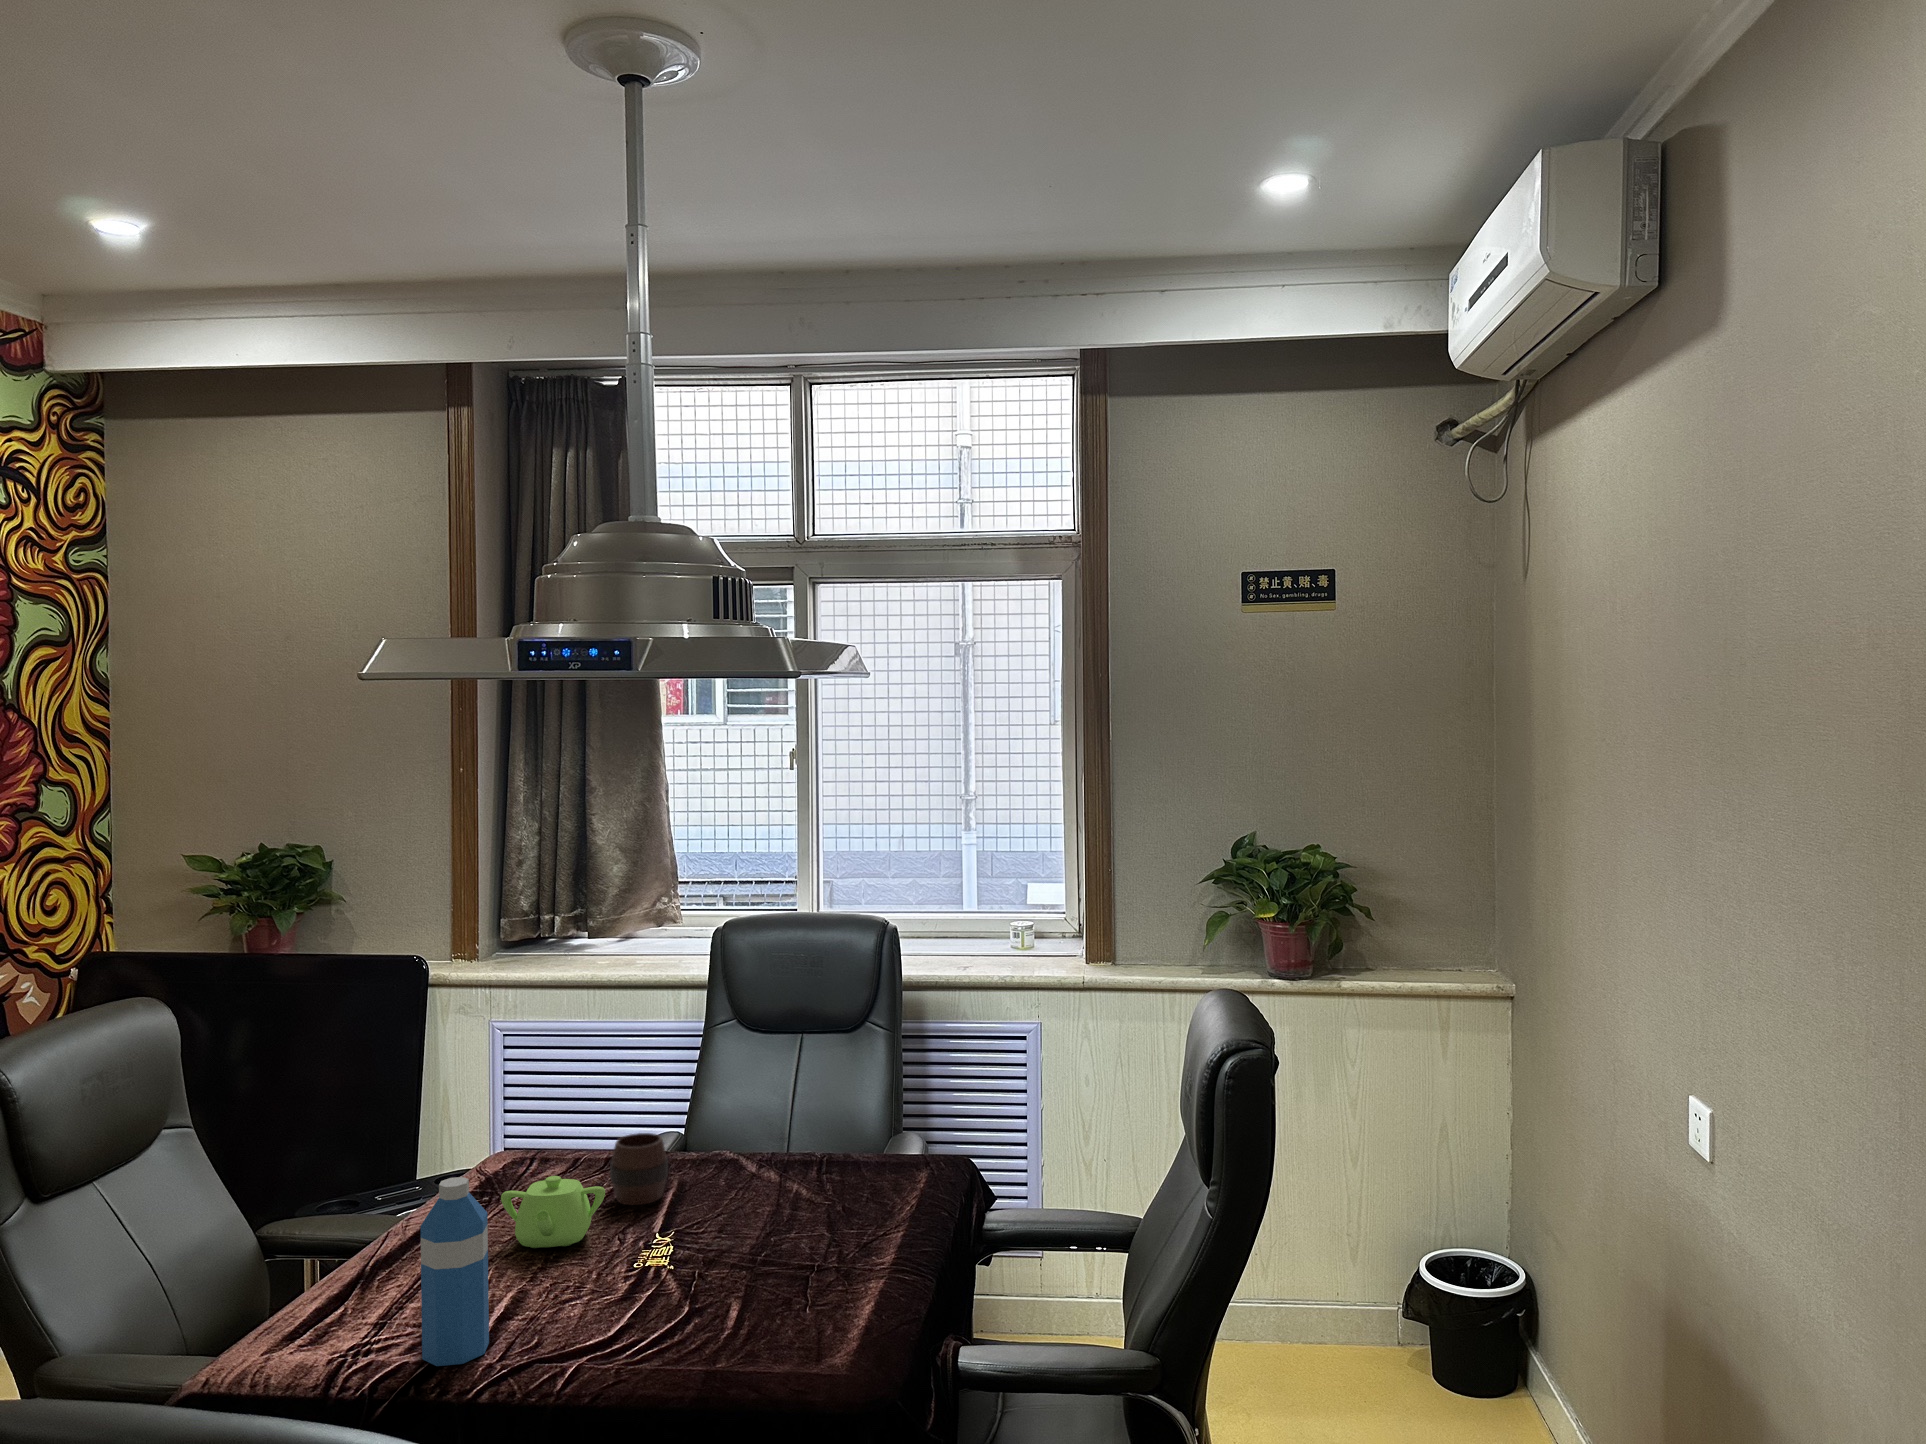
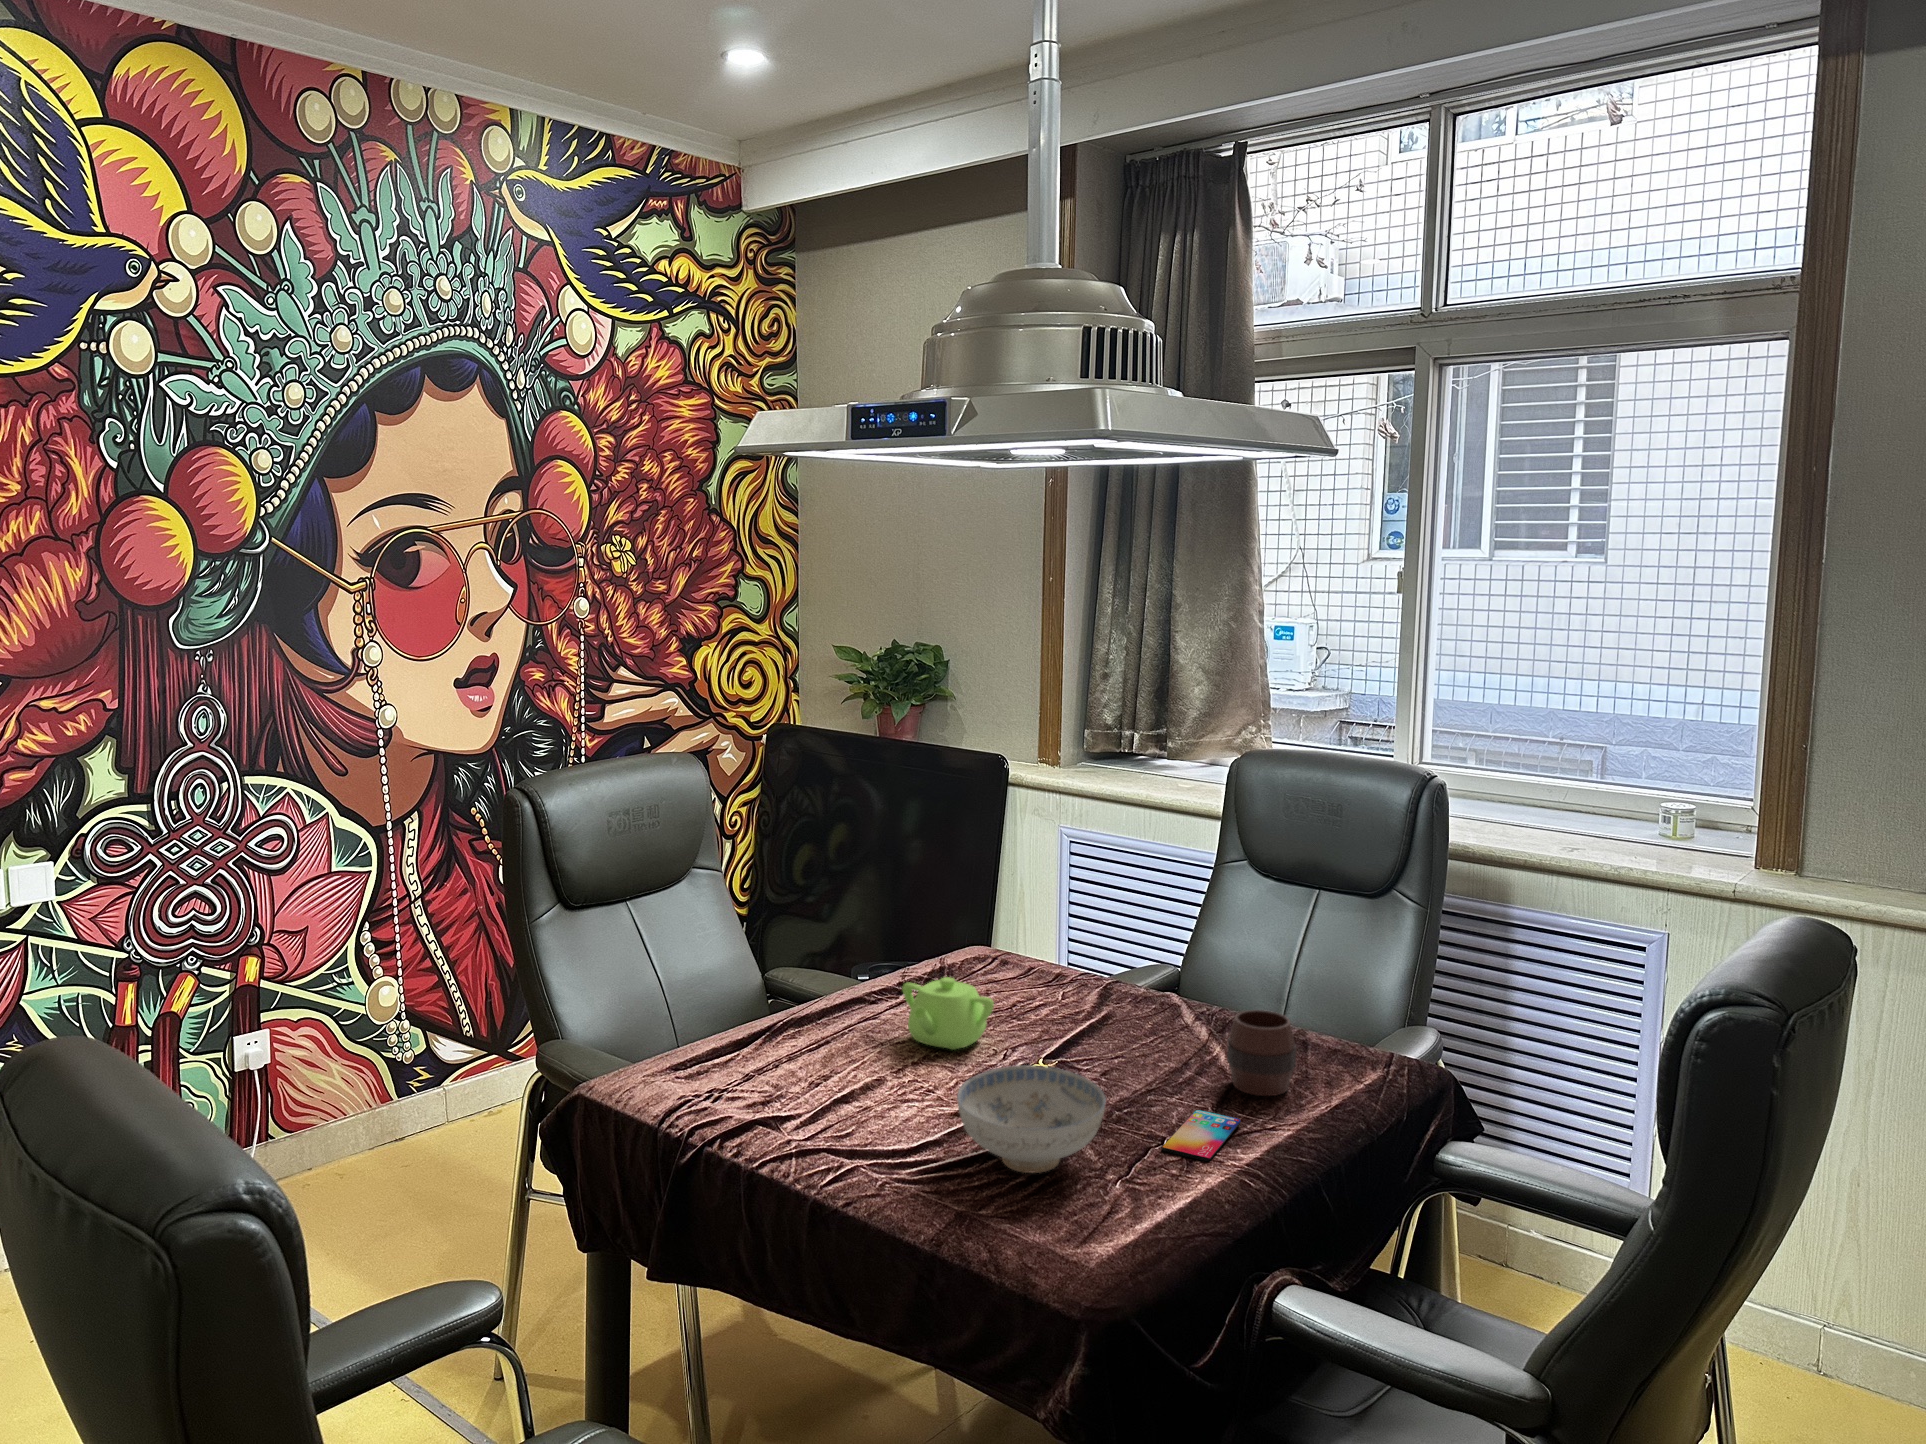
cup: present [610,1133,668,1205] -> present [1227,1010,1296,1096]
water bottle: present [421,1177,489,1366] -> none [742,951,805,1130]
ceramic bowl: none [663,1227,798,1327] -> present [957,1065,1106,1173]
smartphone: none [823,1235,867,1276] -> present [1162,1110,1241,1161]

